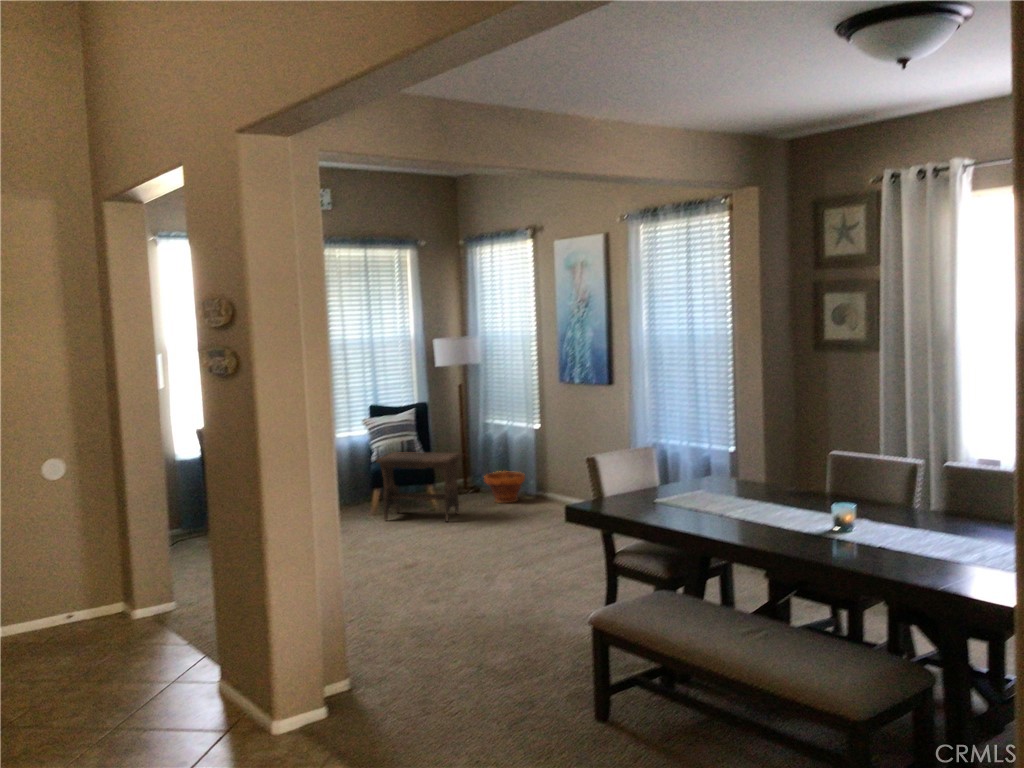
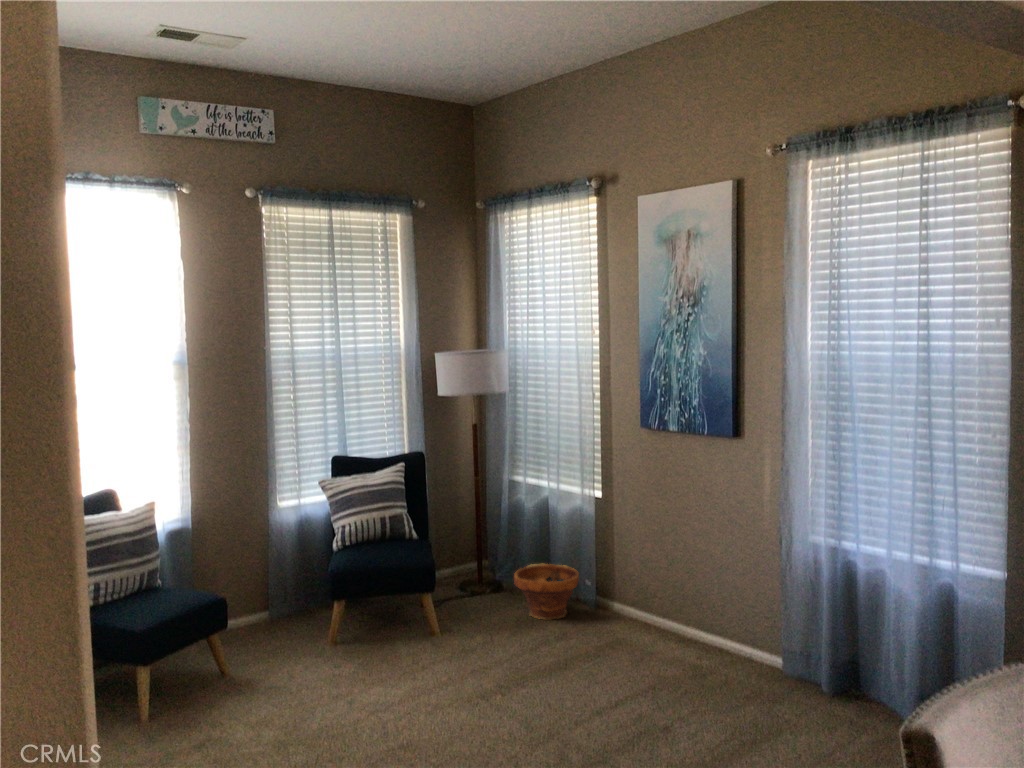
footstool: present [376,452,462,522] -> none [338,539,482,666]

